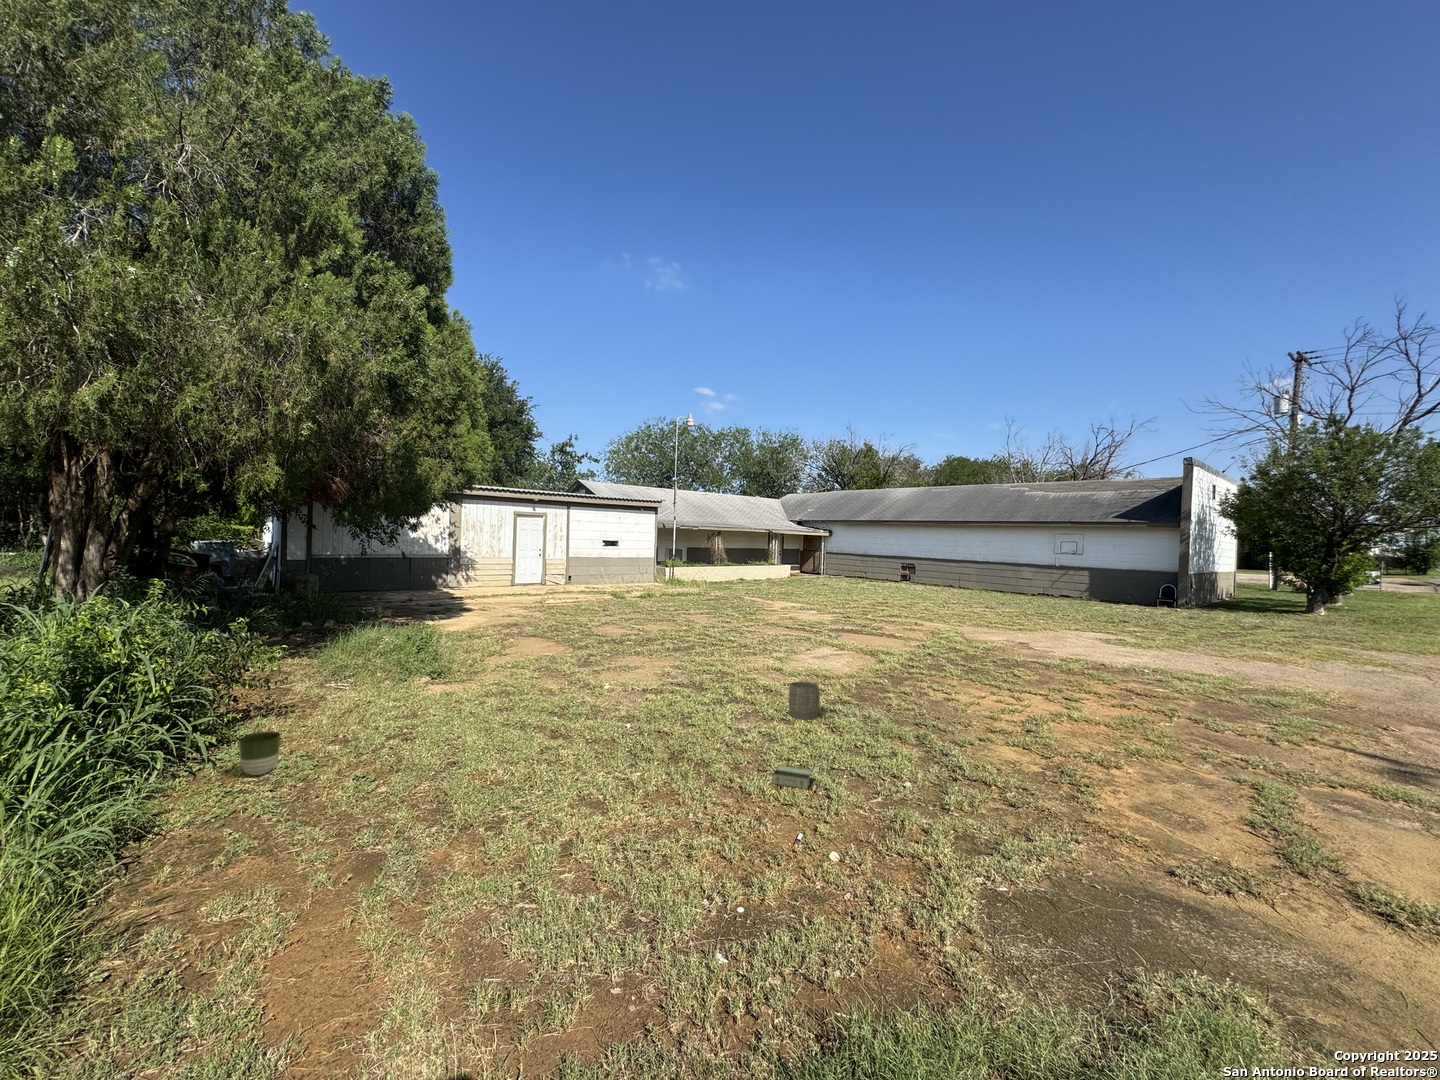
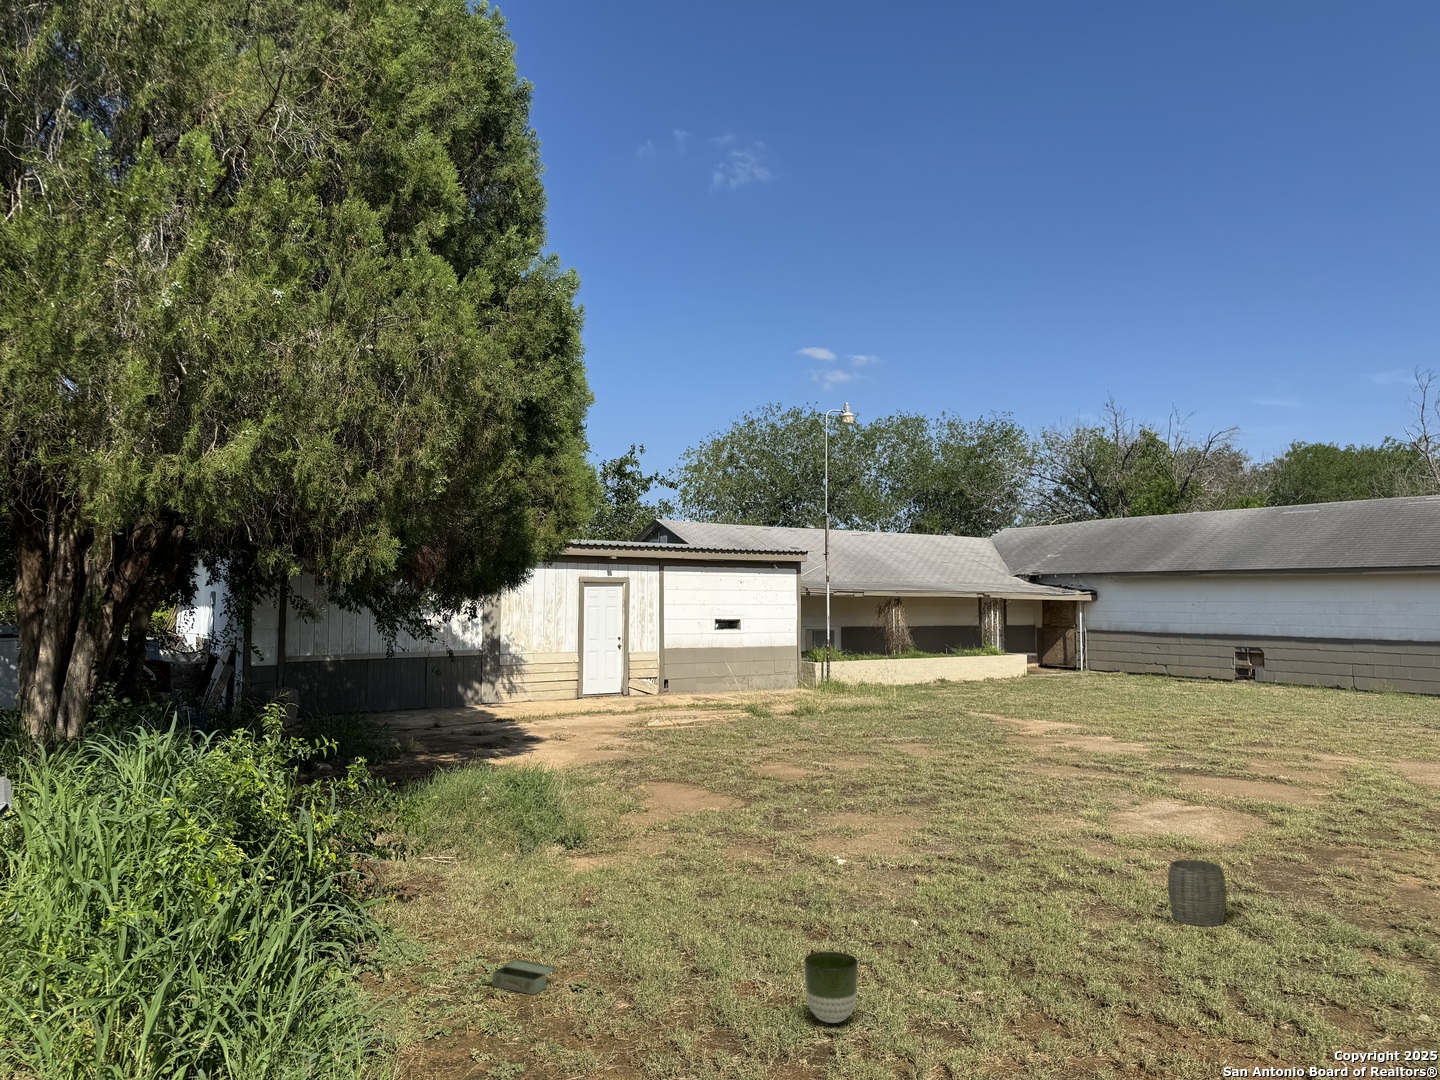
planter: present [239,732,281,775] -> present [804,951,858,1023]
toolbox: present [772,765,812,789] -> present [492,960,557,995]

